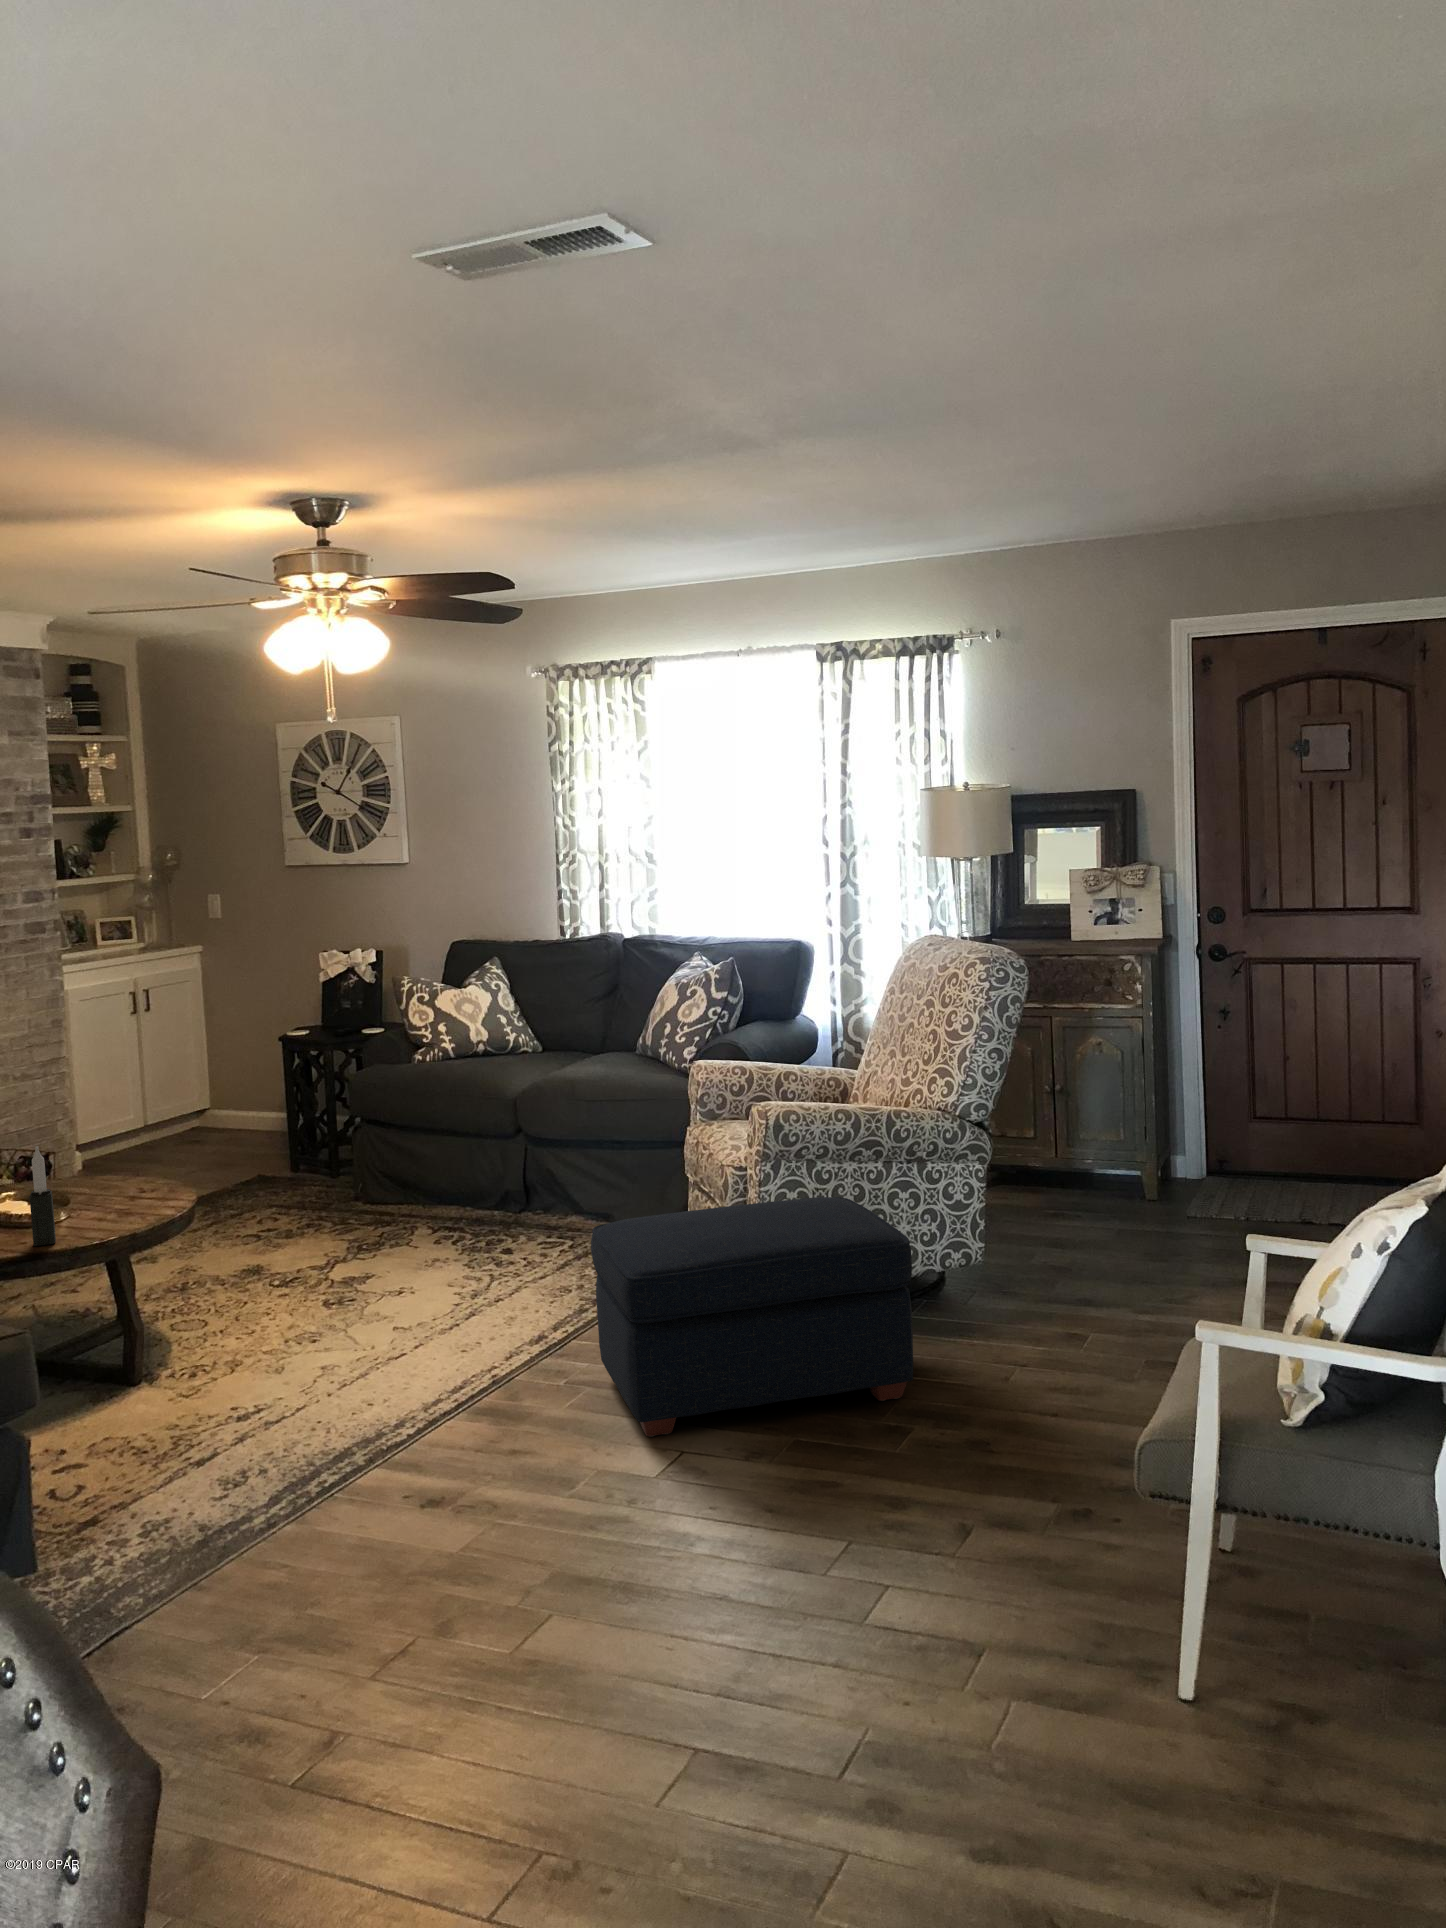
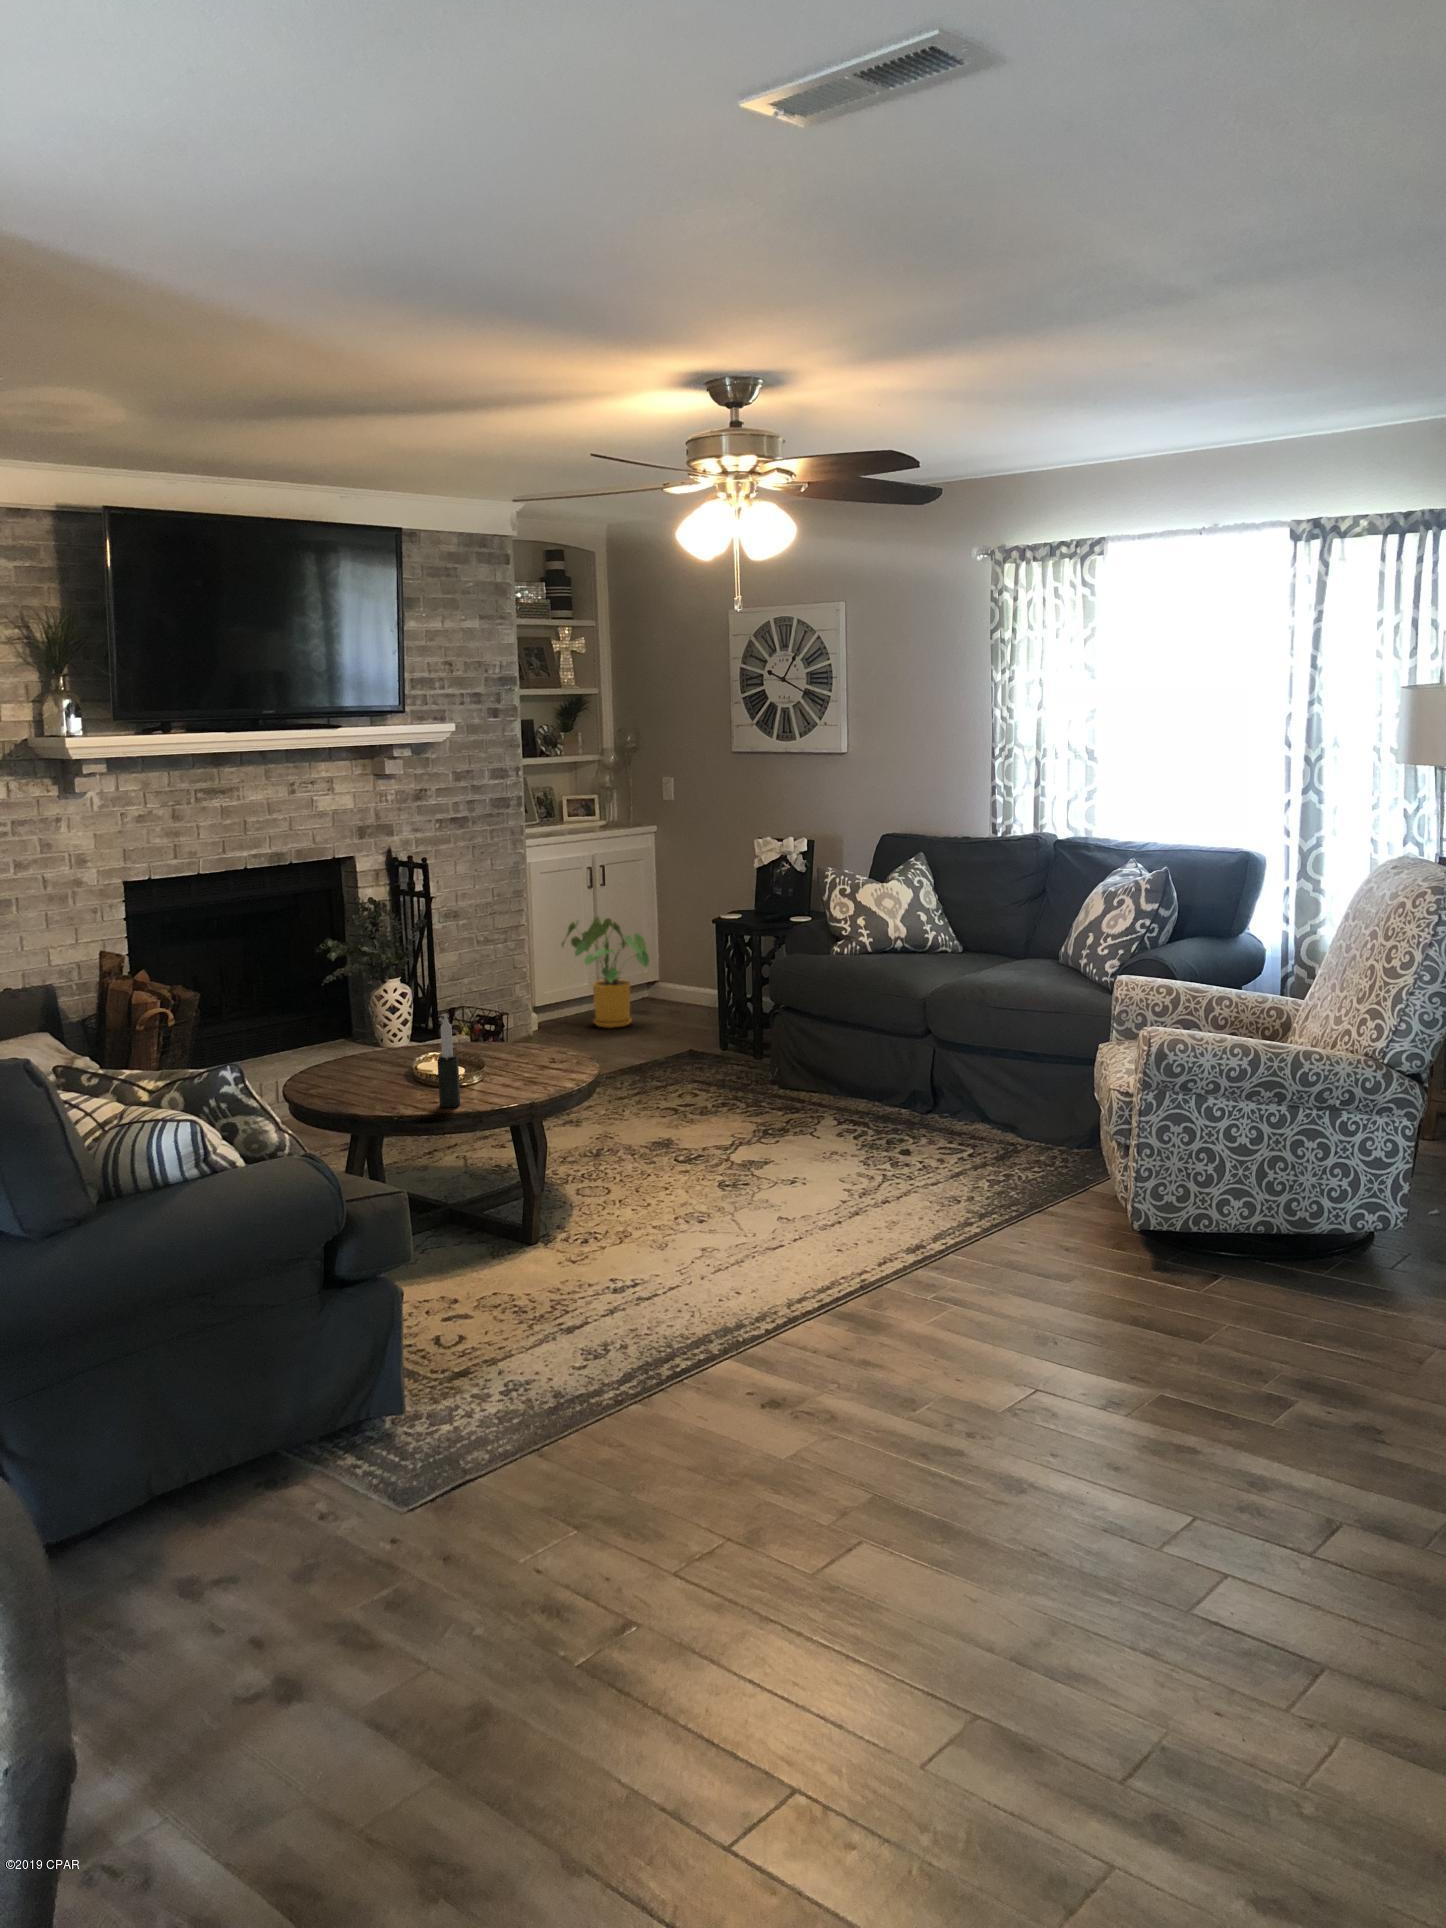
house plant: none [105,1046,207,1162] -> present [562,917,649,1028]
ottoman: present [591,1197,913,1437] -> none [965,1138,1309,1369]

